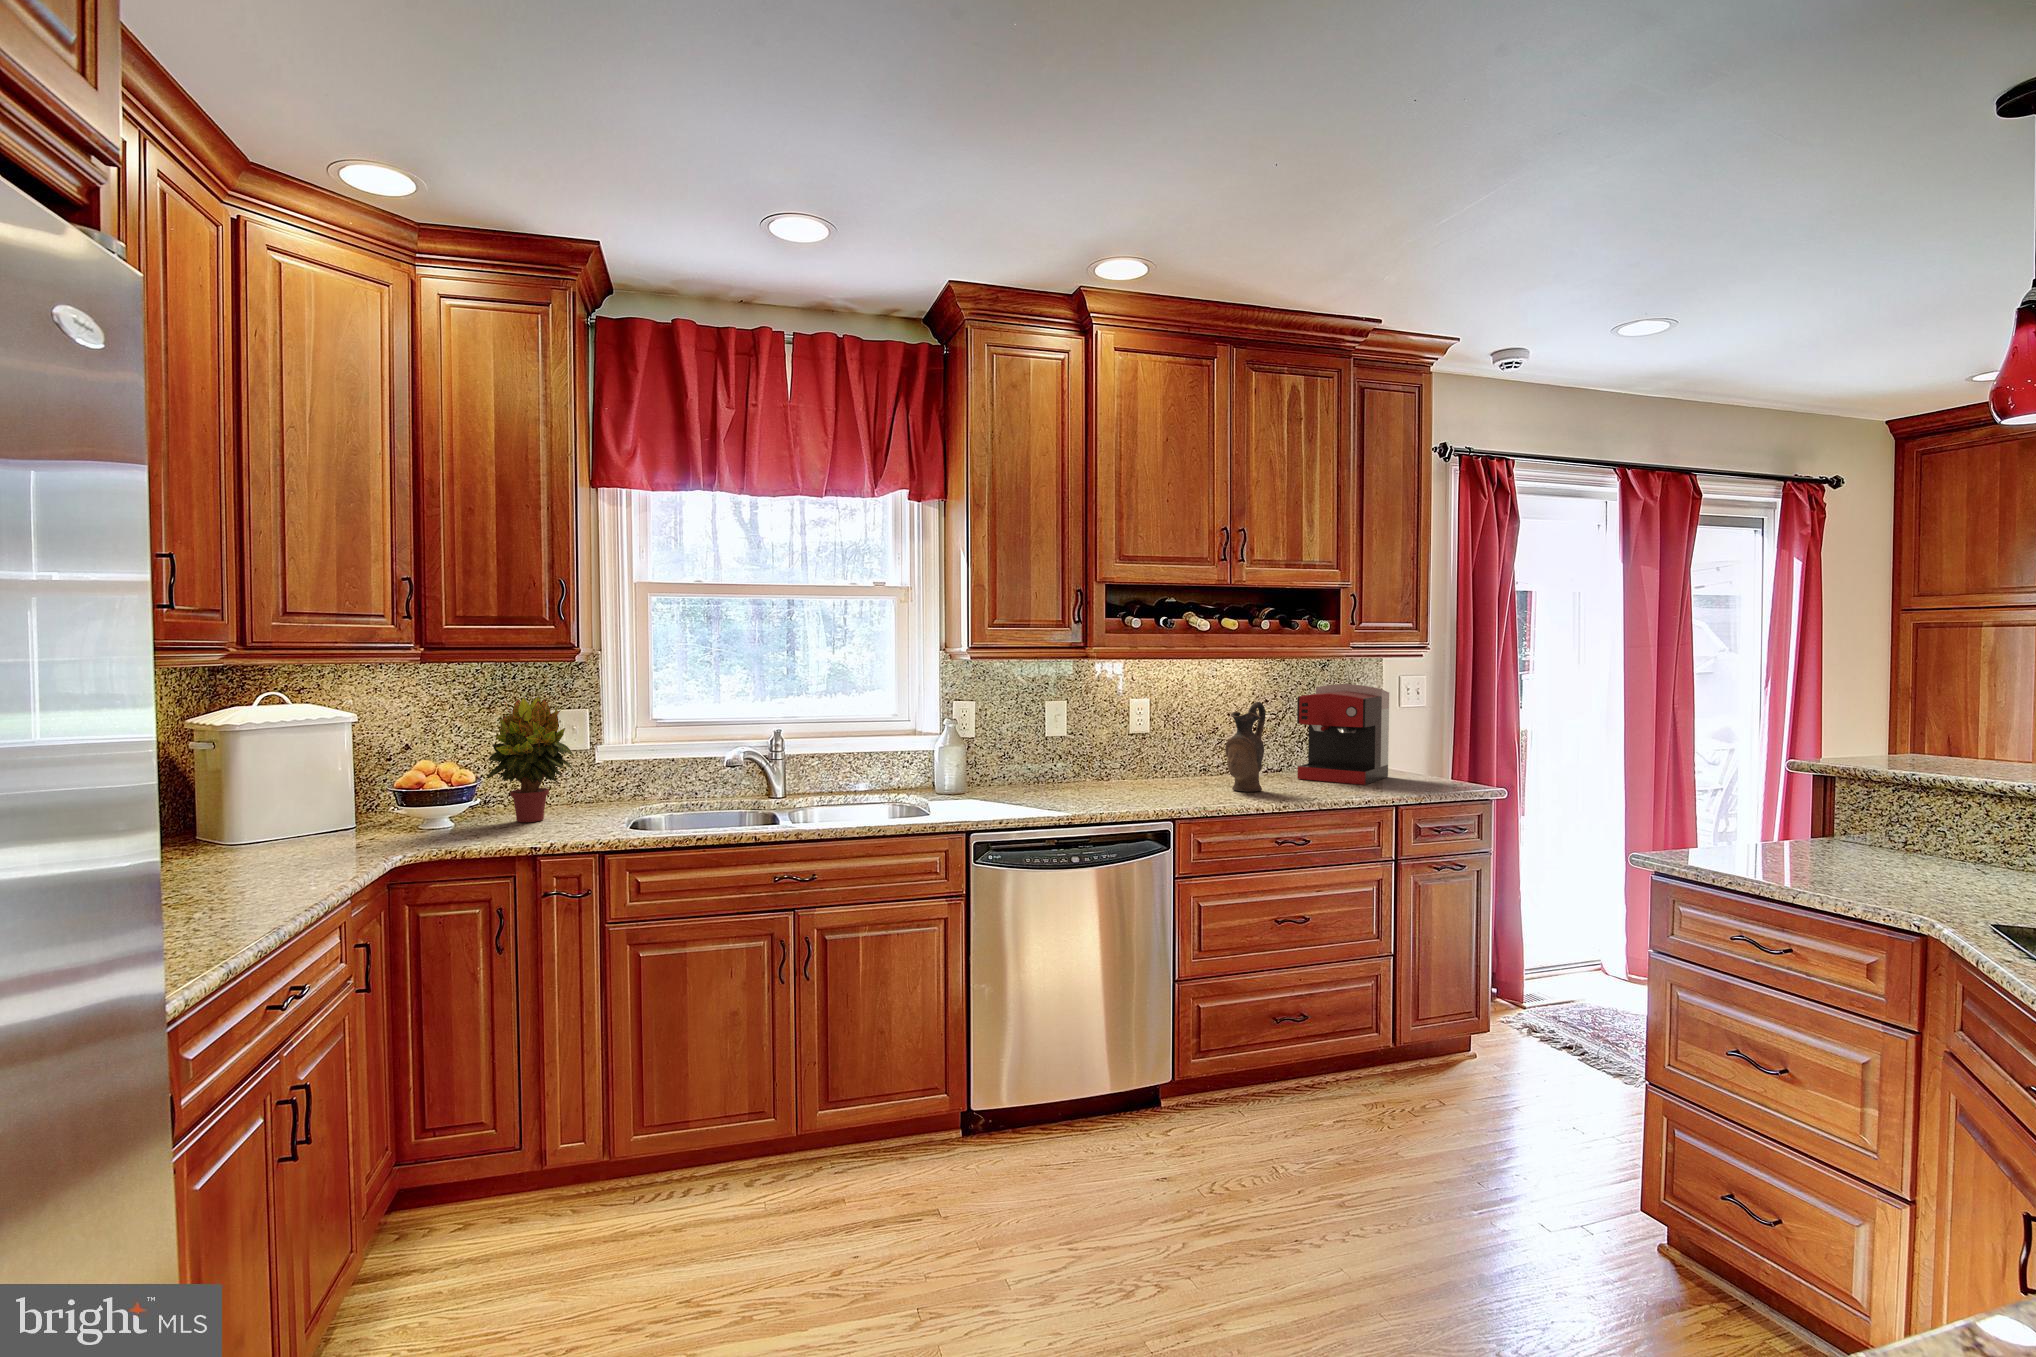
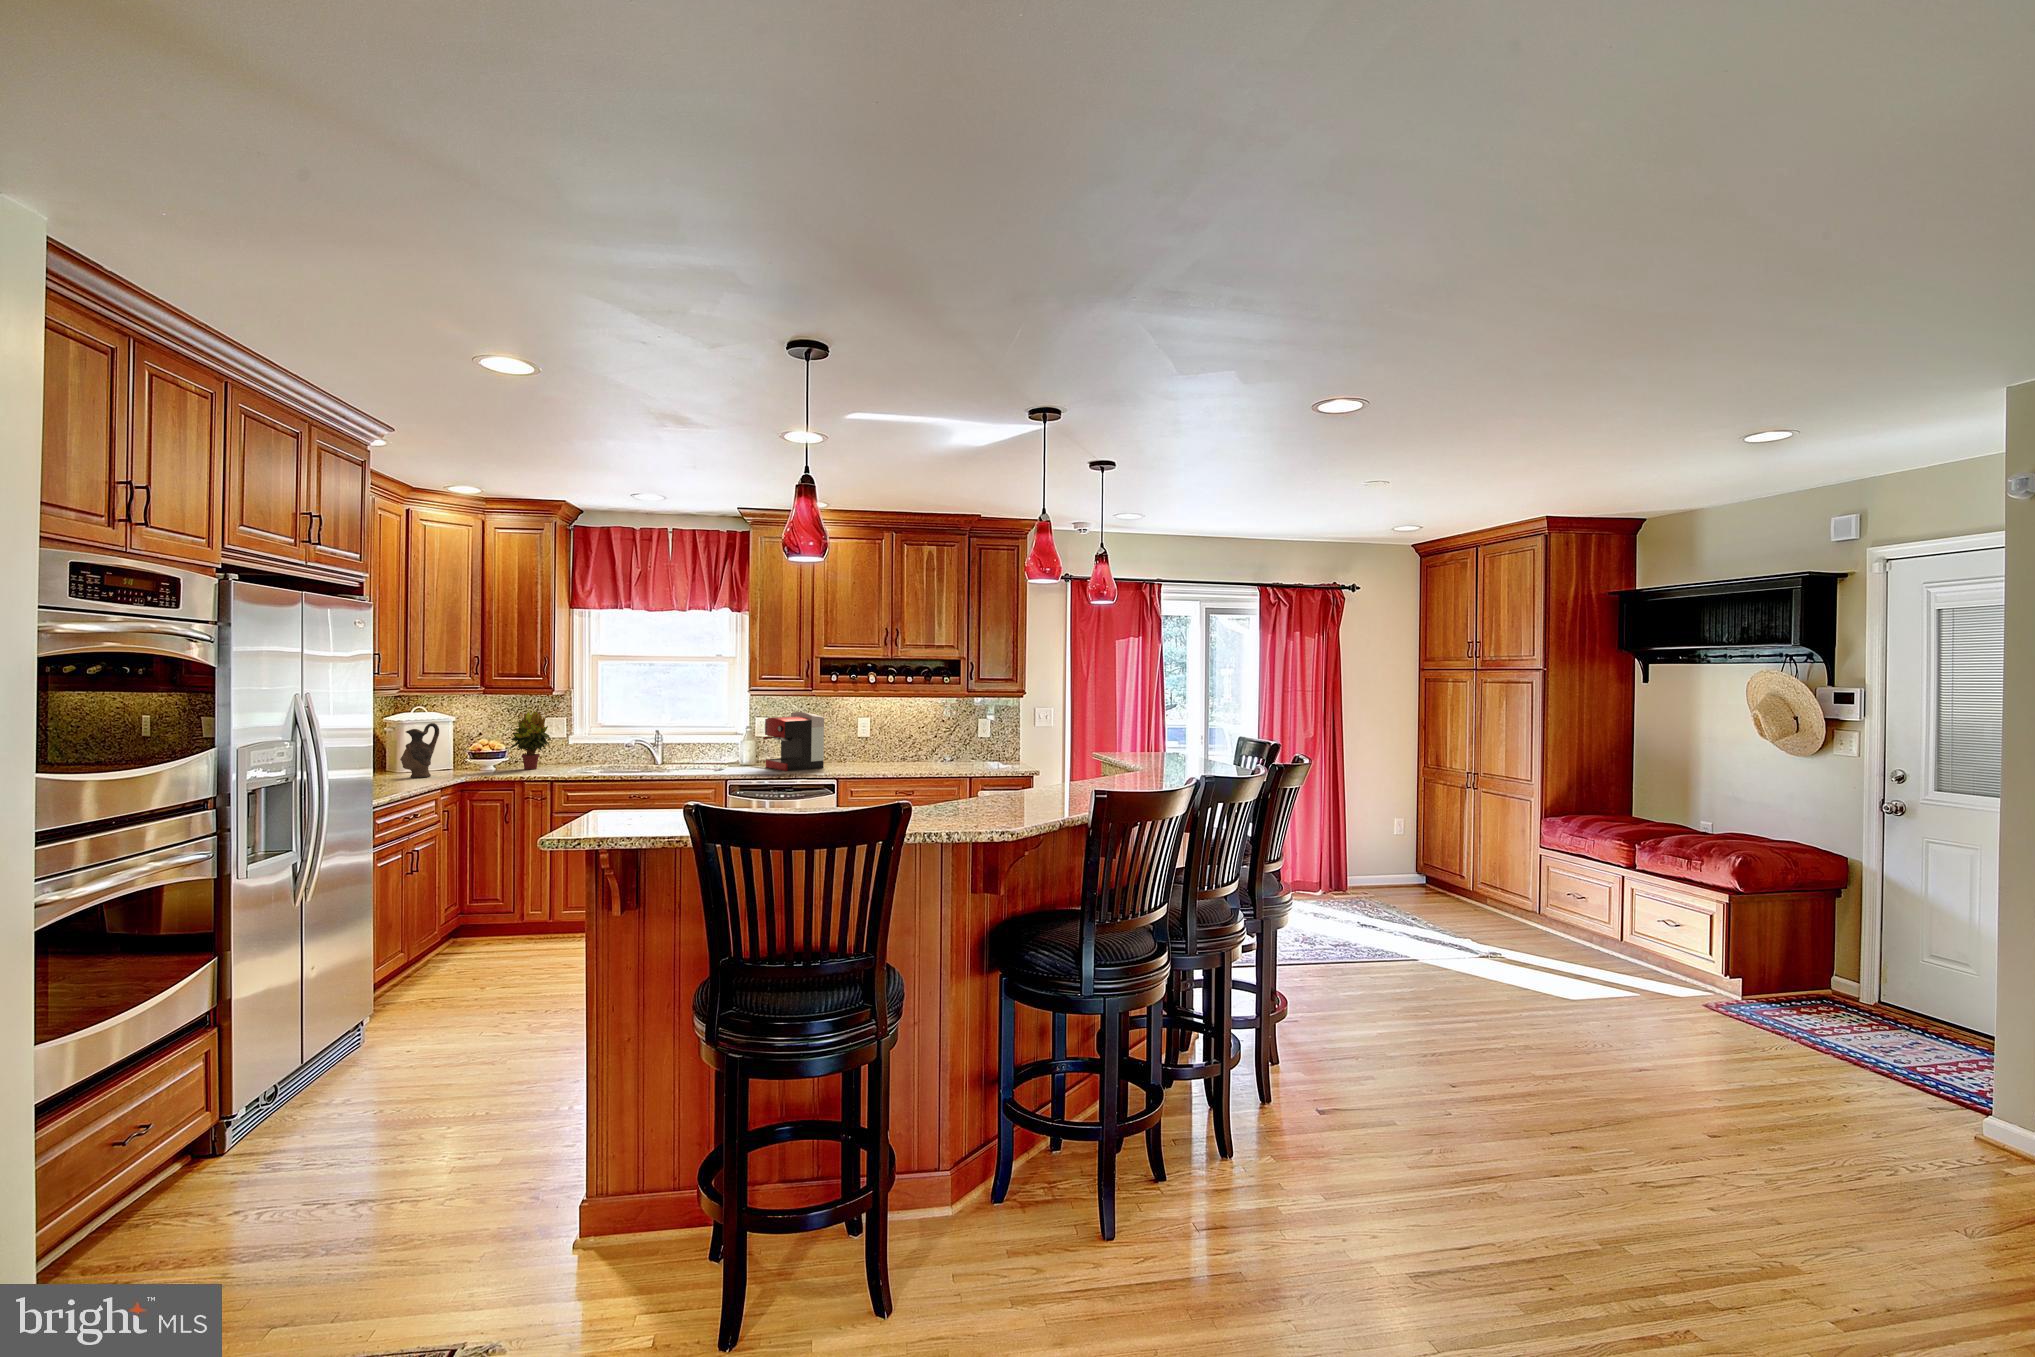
coffee maker: present [1297,684,1389,785] -> present [763,712,824,771]
ceramic pitcher: present [1225,702,1265,792] -> present [400,723,439,778]

